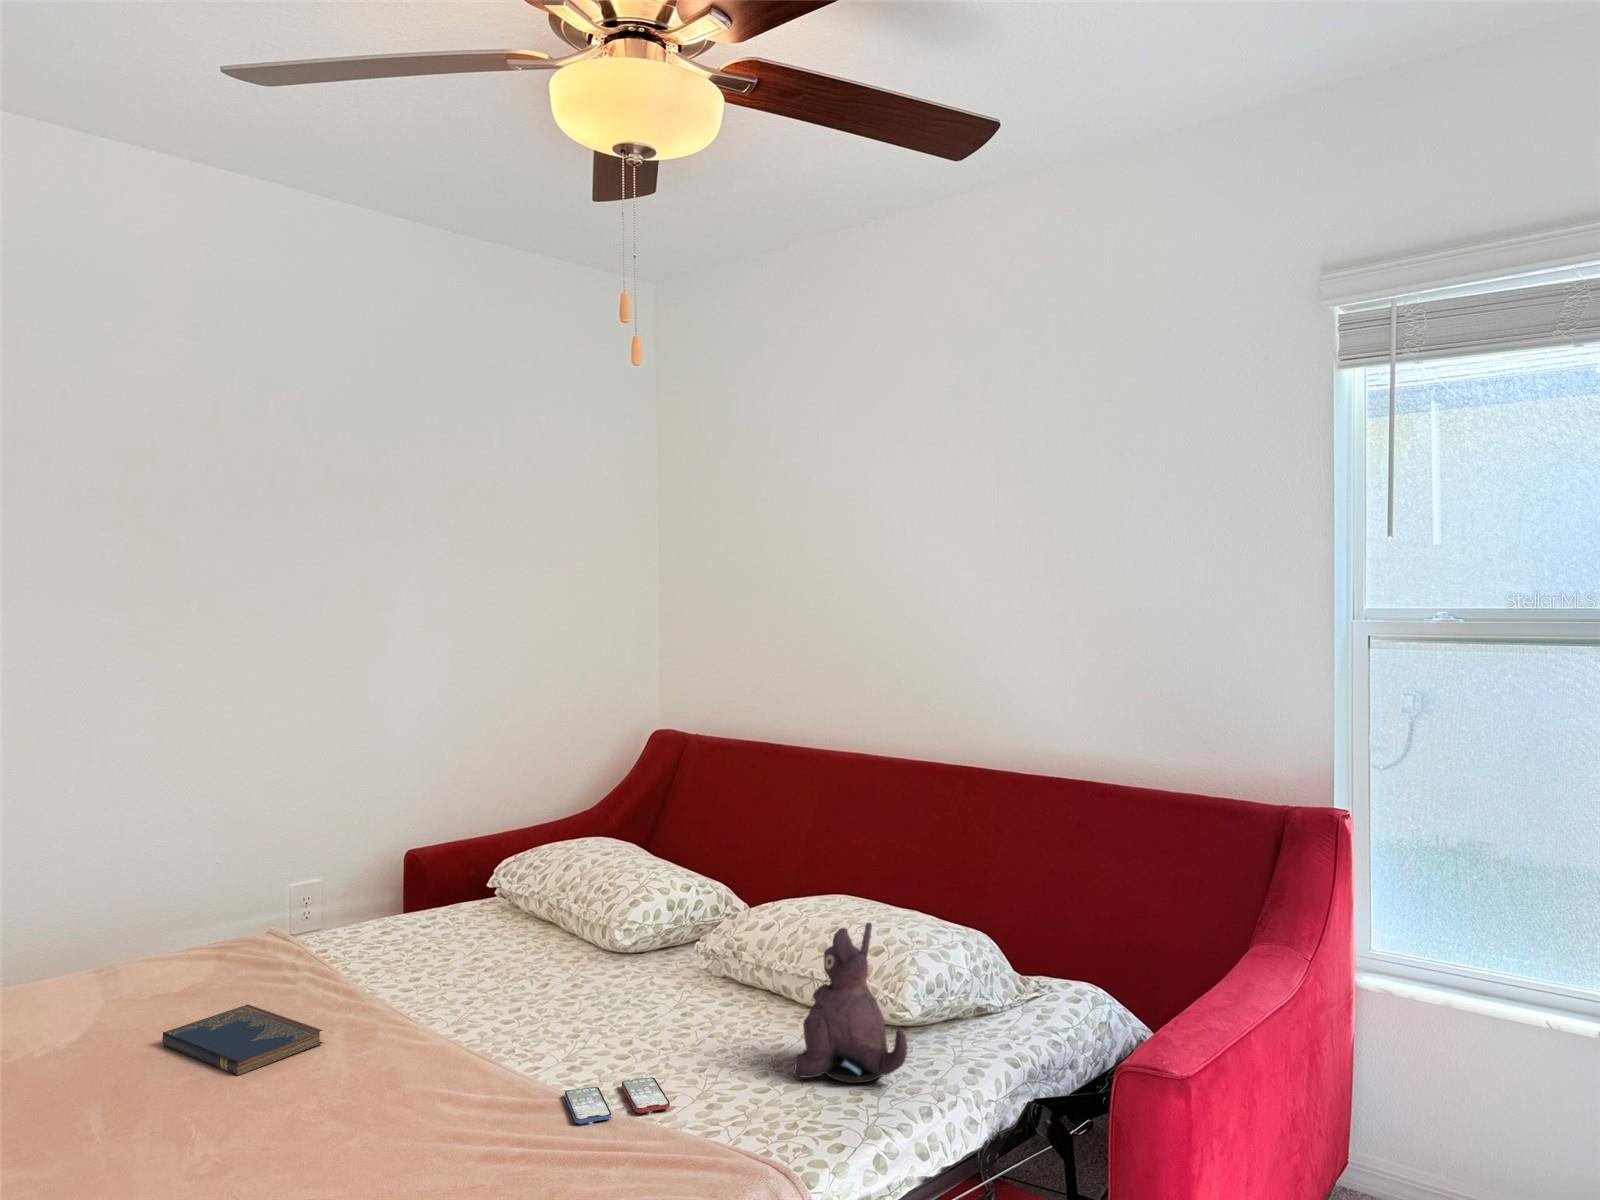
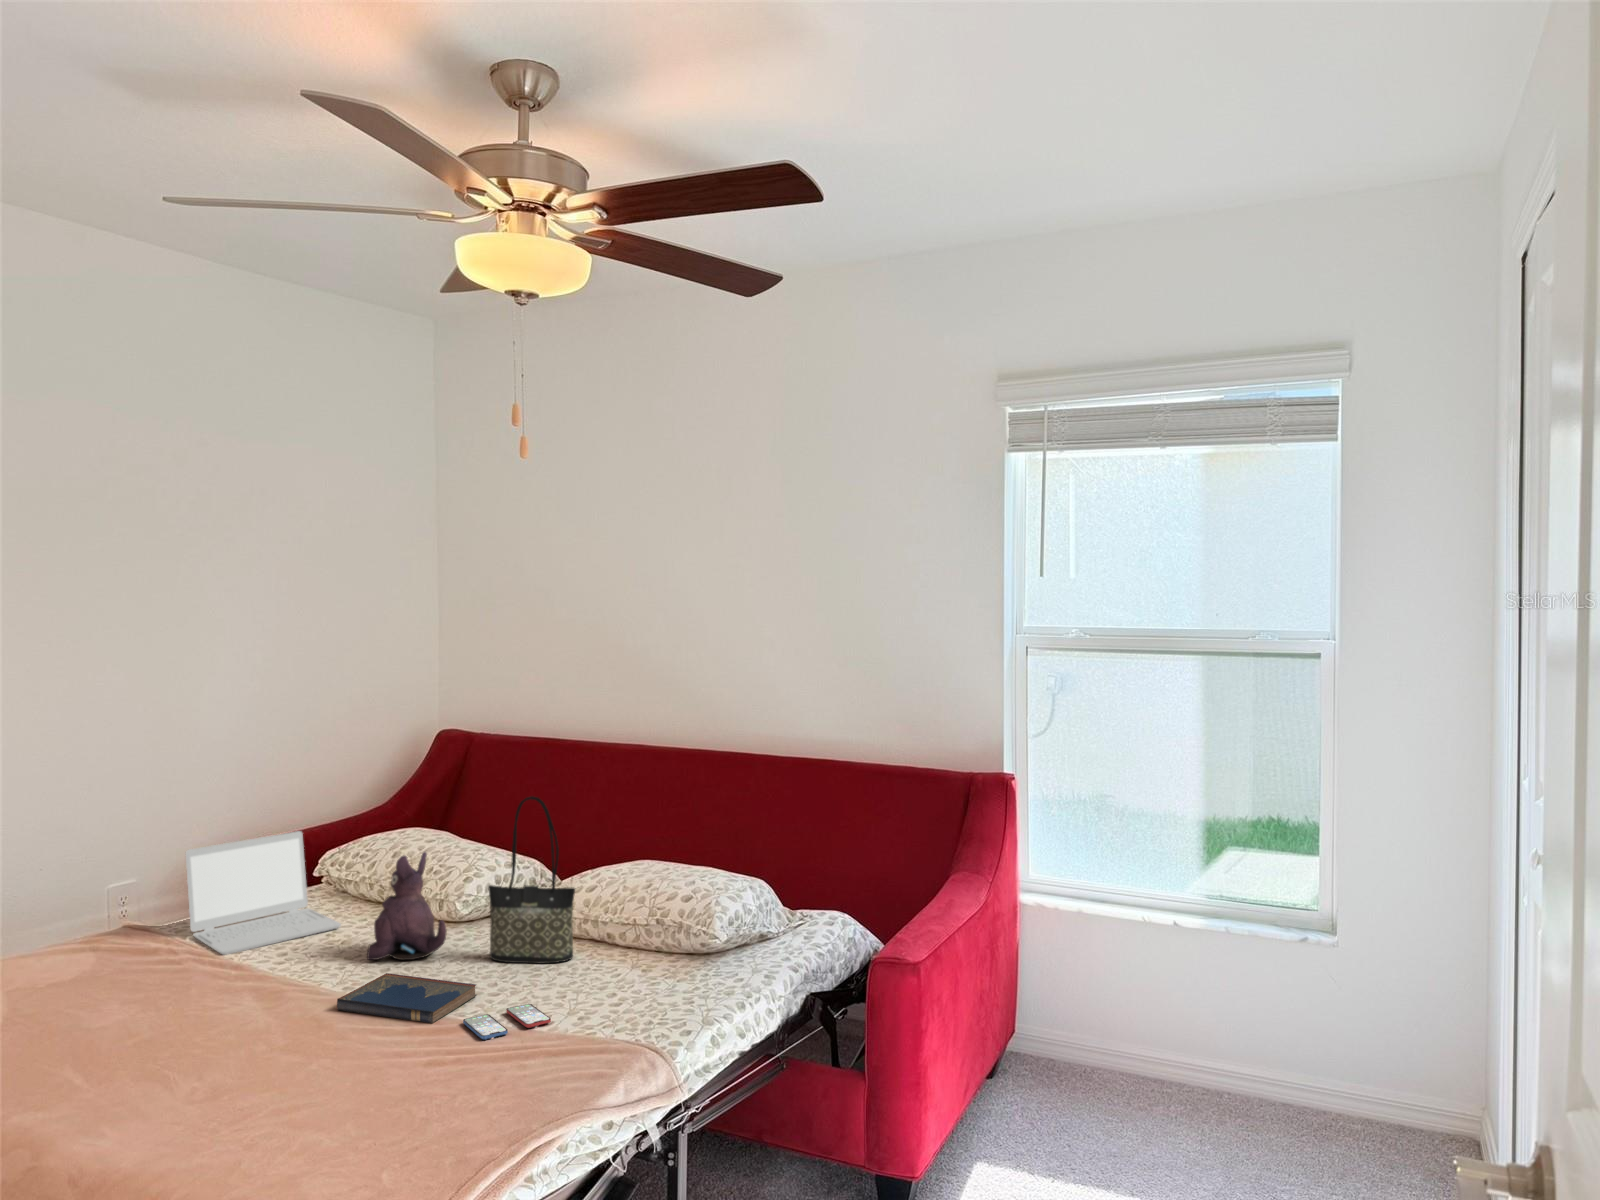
tote bag: none [634,808,734,1021] -> present [489,796,575,963]
laptop: none [334,835,492,973] -> present [186,831,341,955]
plush toy: present [794,922,908,1083] -> present [367,852,447,960]
hardcover book: present [162,1005,323,1076] -> present [337,973,476,1023]

